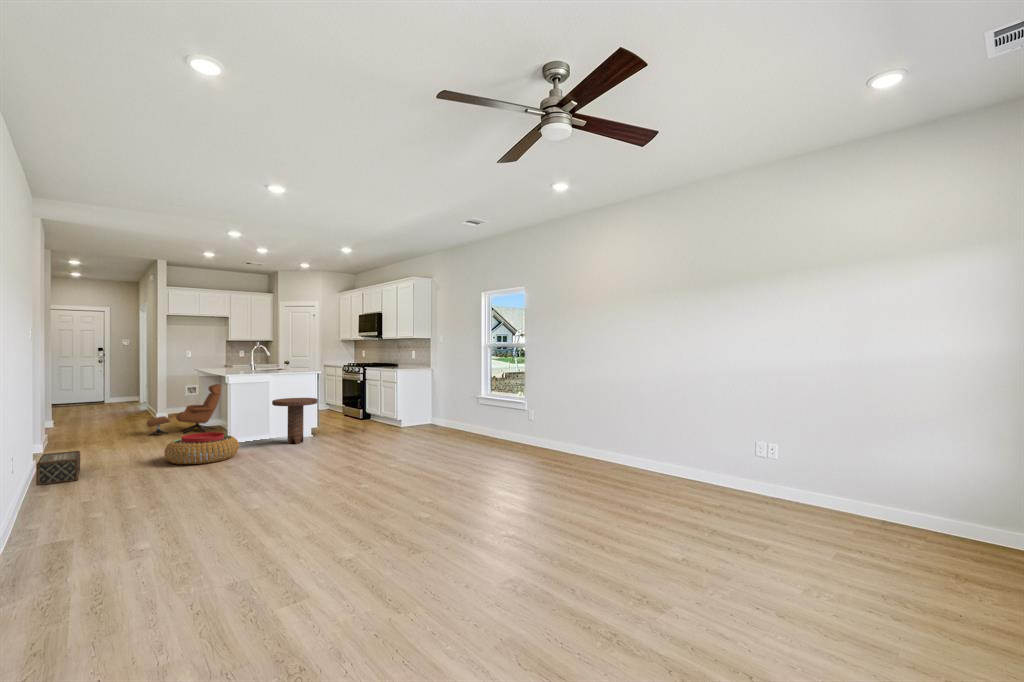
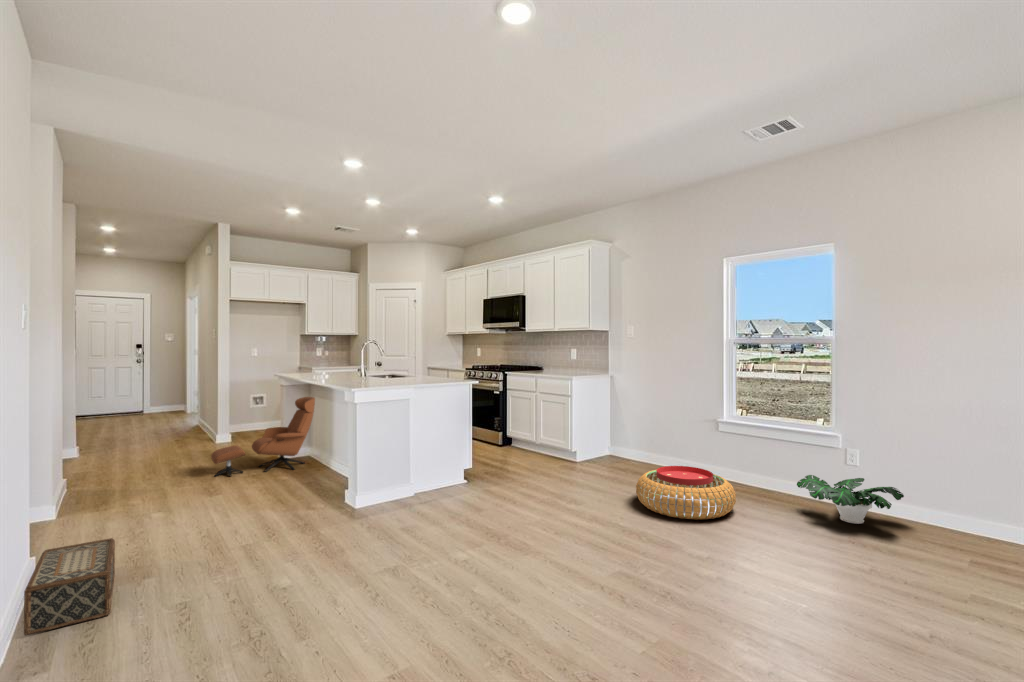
side table: present [272,398,318,444] -> none [417,423,485,501]
potted plant: none [489,424,541,449] -> present [797,475,904,524]
pouf: present [164,432,239,464] -> present [636,466,736,519]

